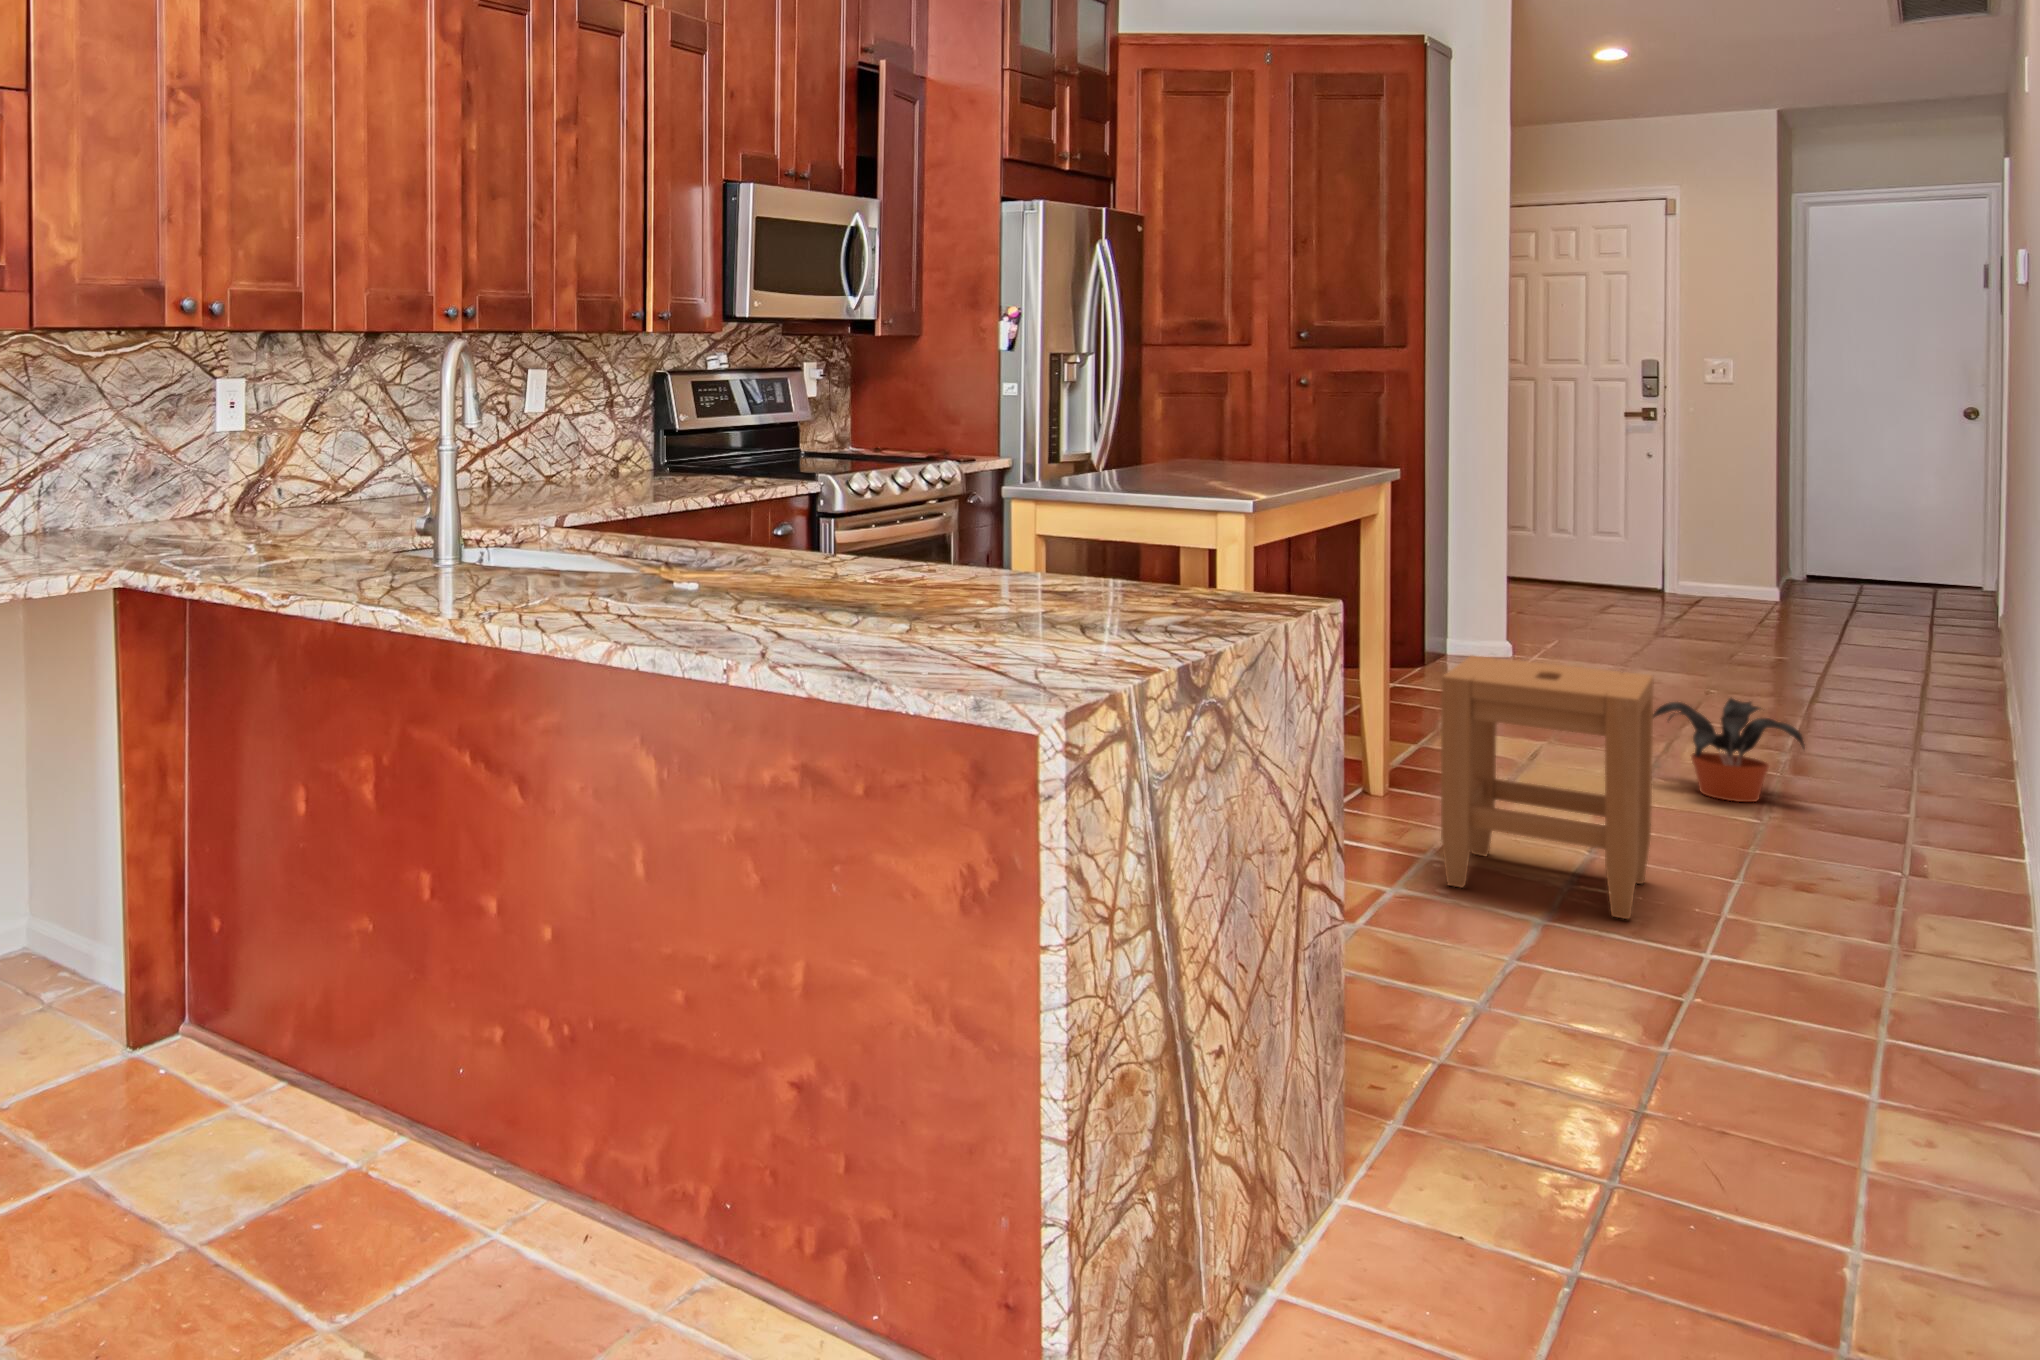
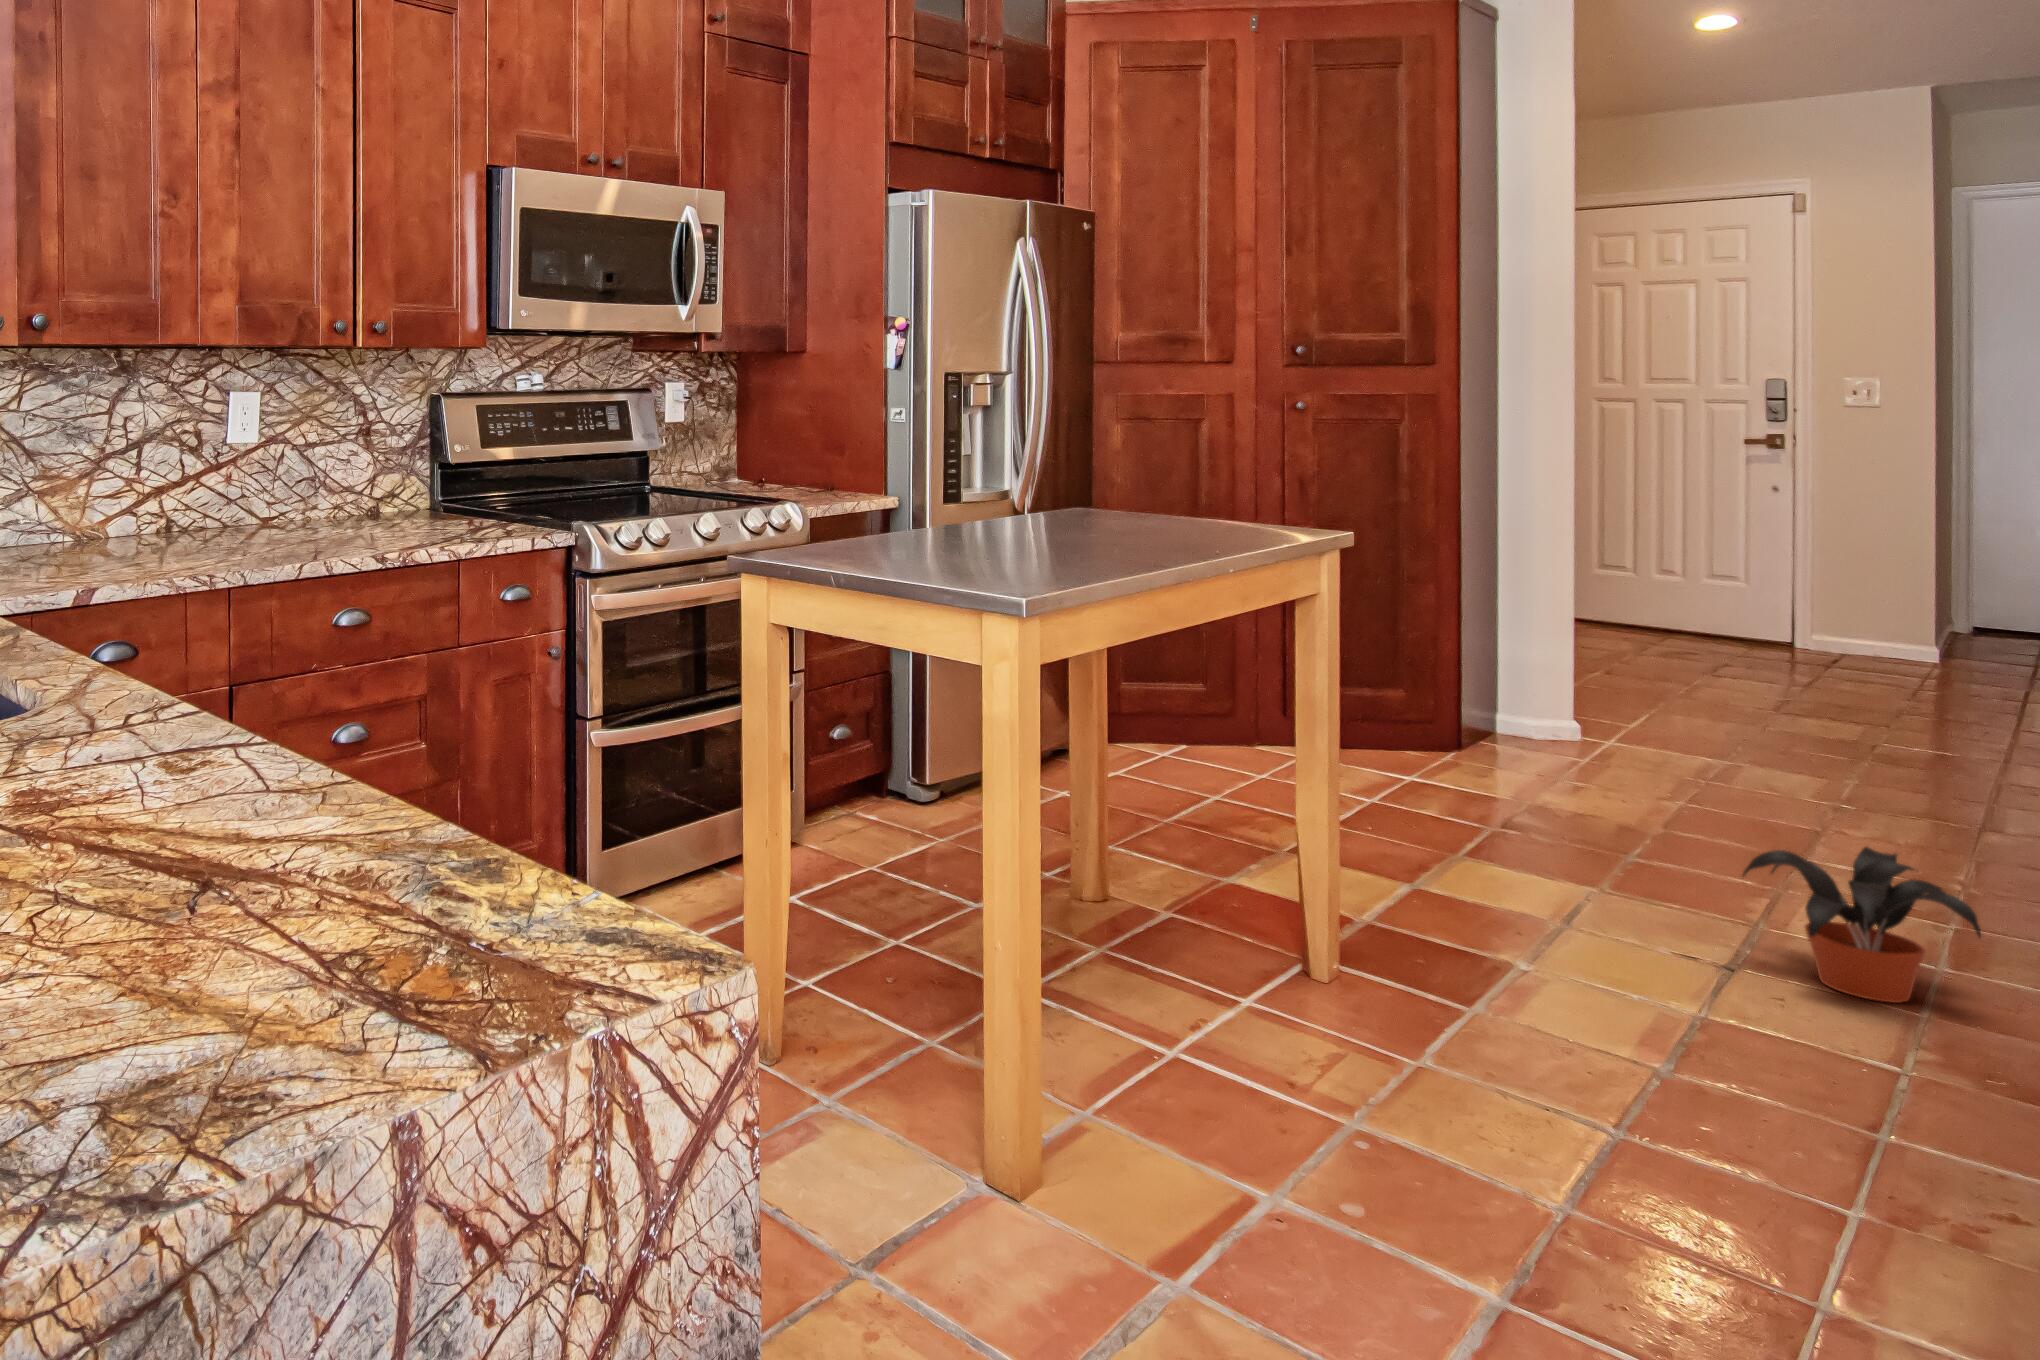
stool: present [1441,656,1654,919] -> none [1377,799,1722,1257]

